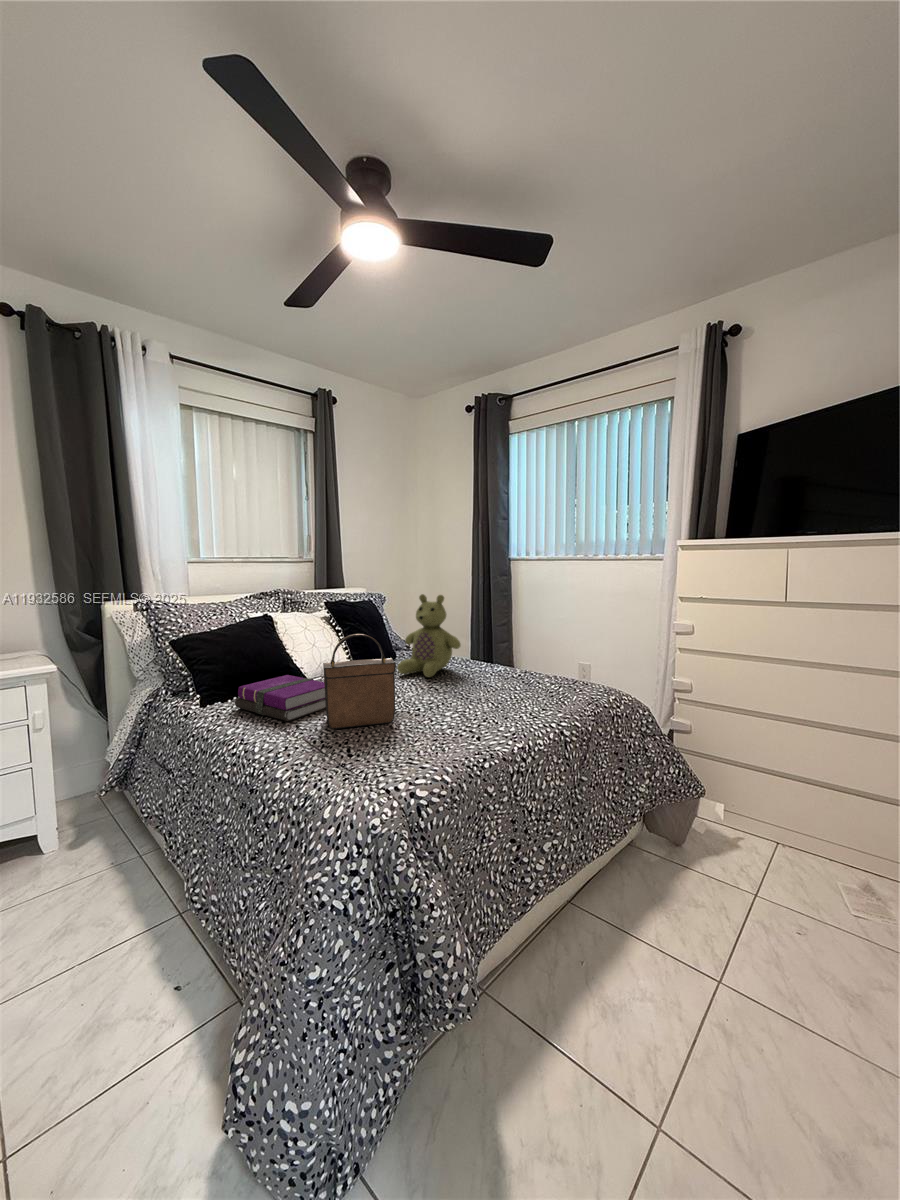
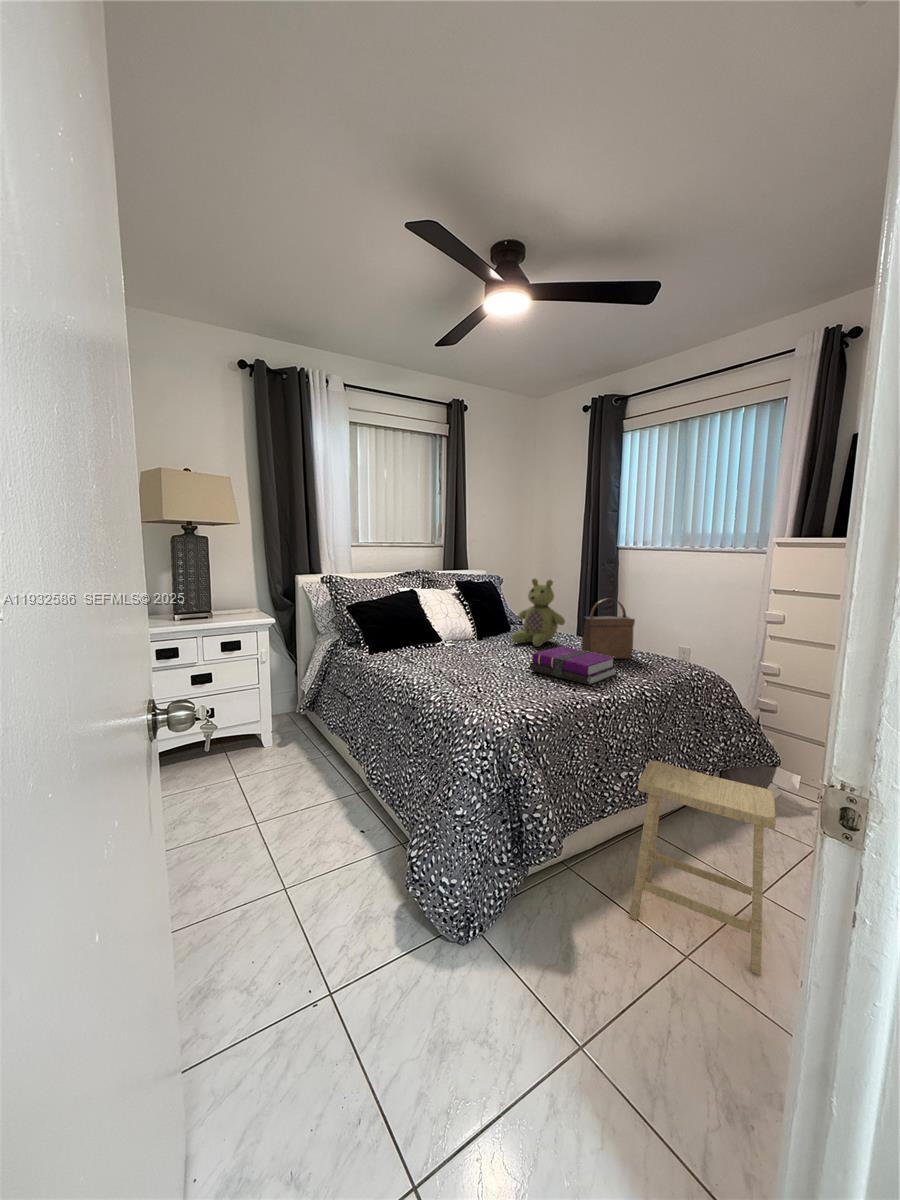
handbag: present [323,634,396,729] -> present [582,599,635,659]
notebook: present [235,675,326,721] -> present [530,647,617,685]
footstool: none [569,824,751,1118] -> present [629,761,776,975]

